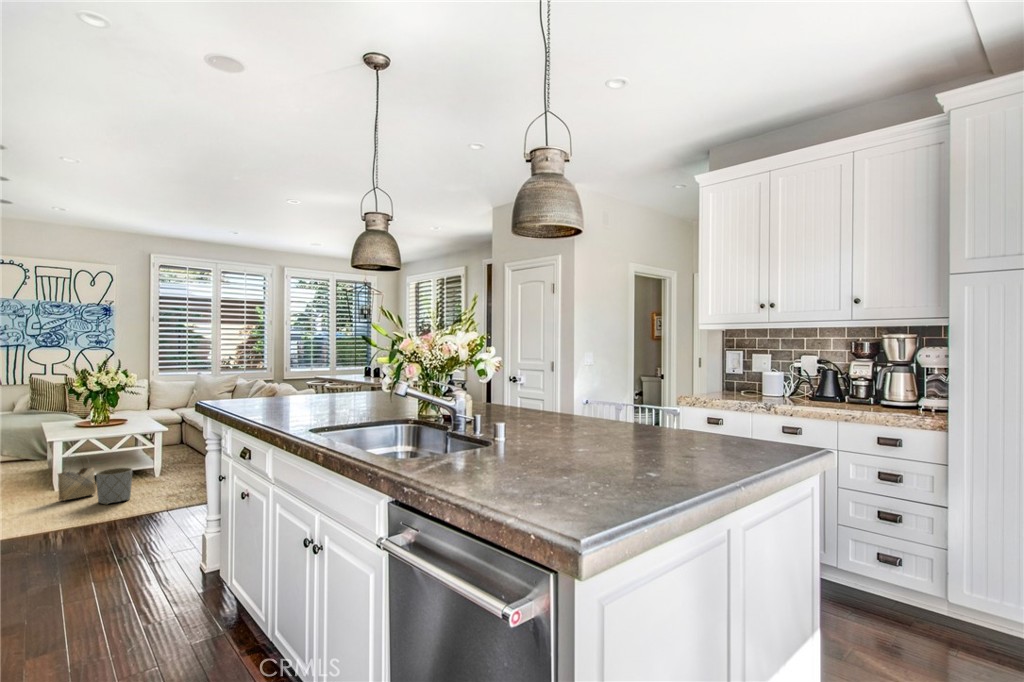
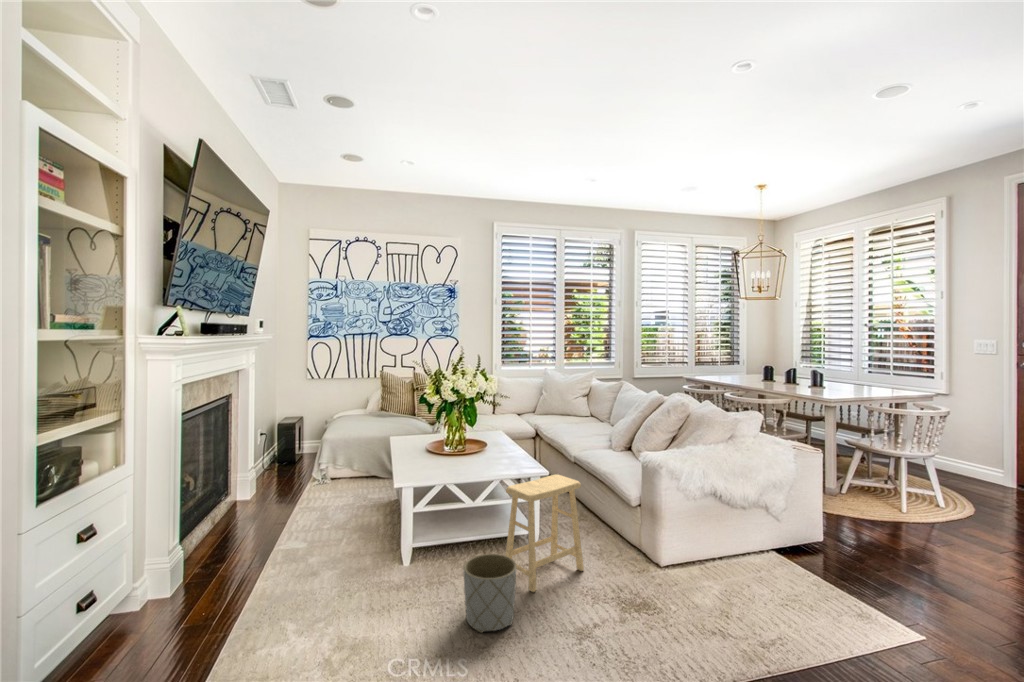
footstool: none [130,429,188,491] -> present [505,474,584,592]
woven basket: present [58,456,96,501] -> none [409,515,459,600]

